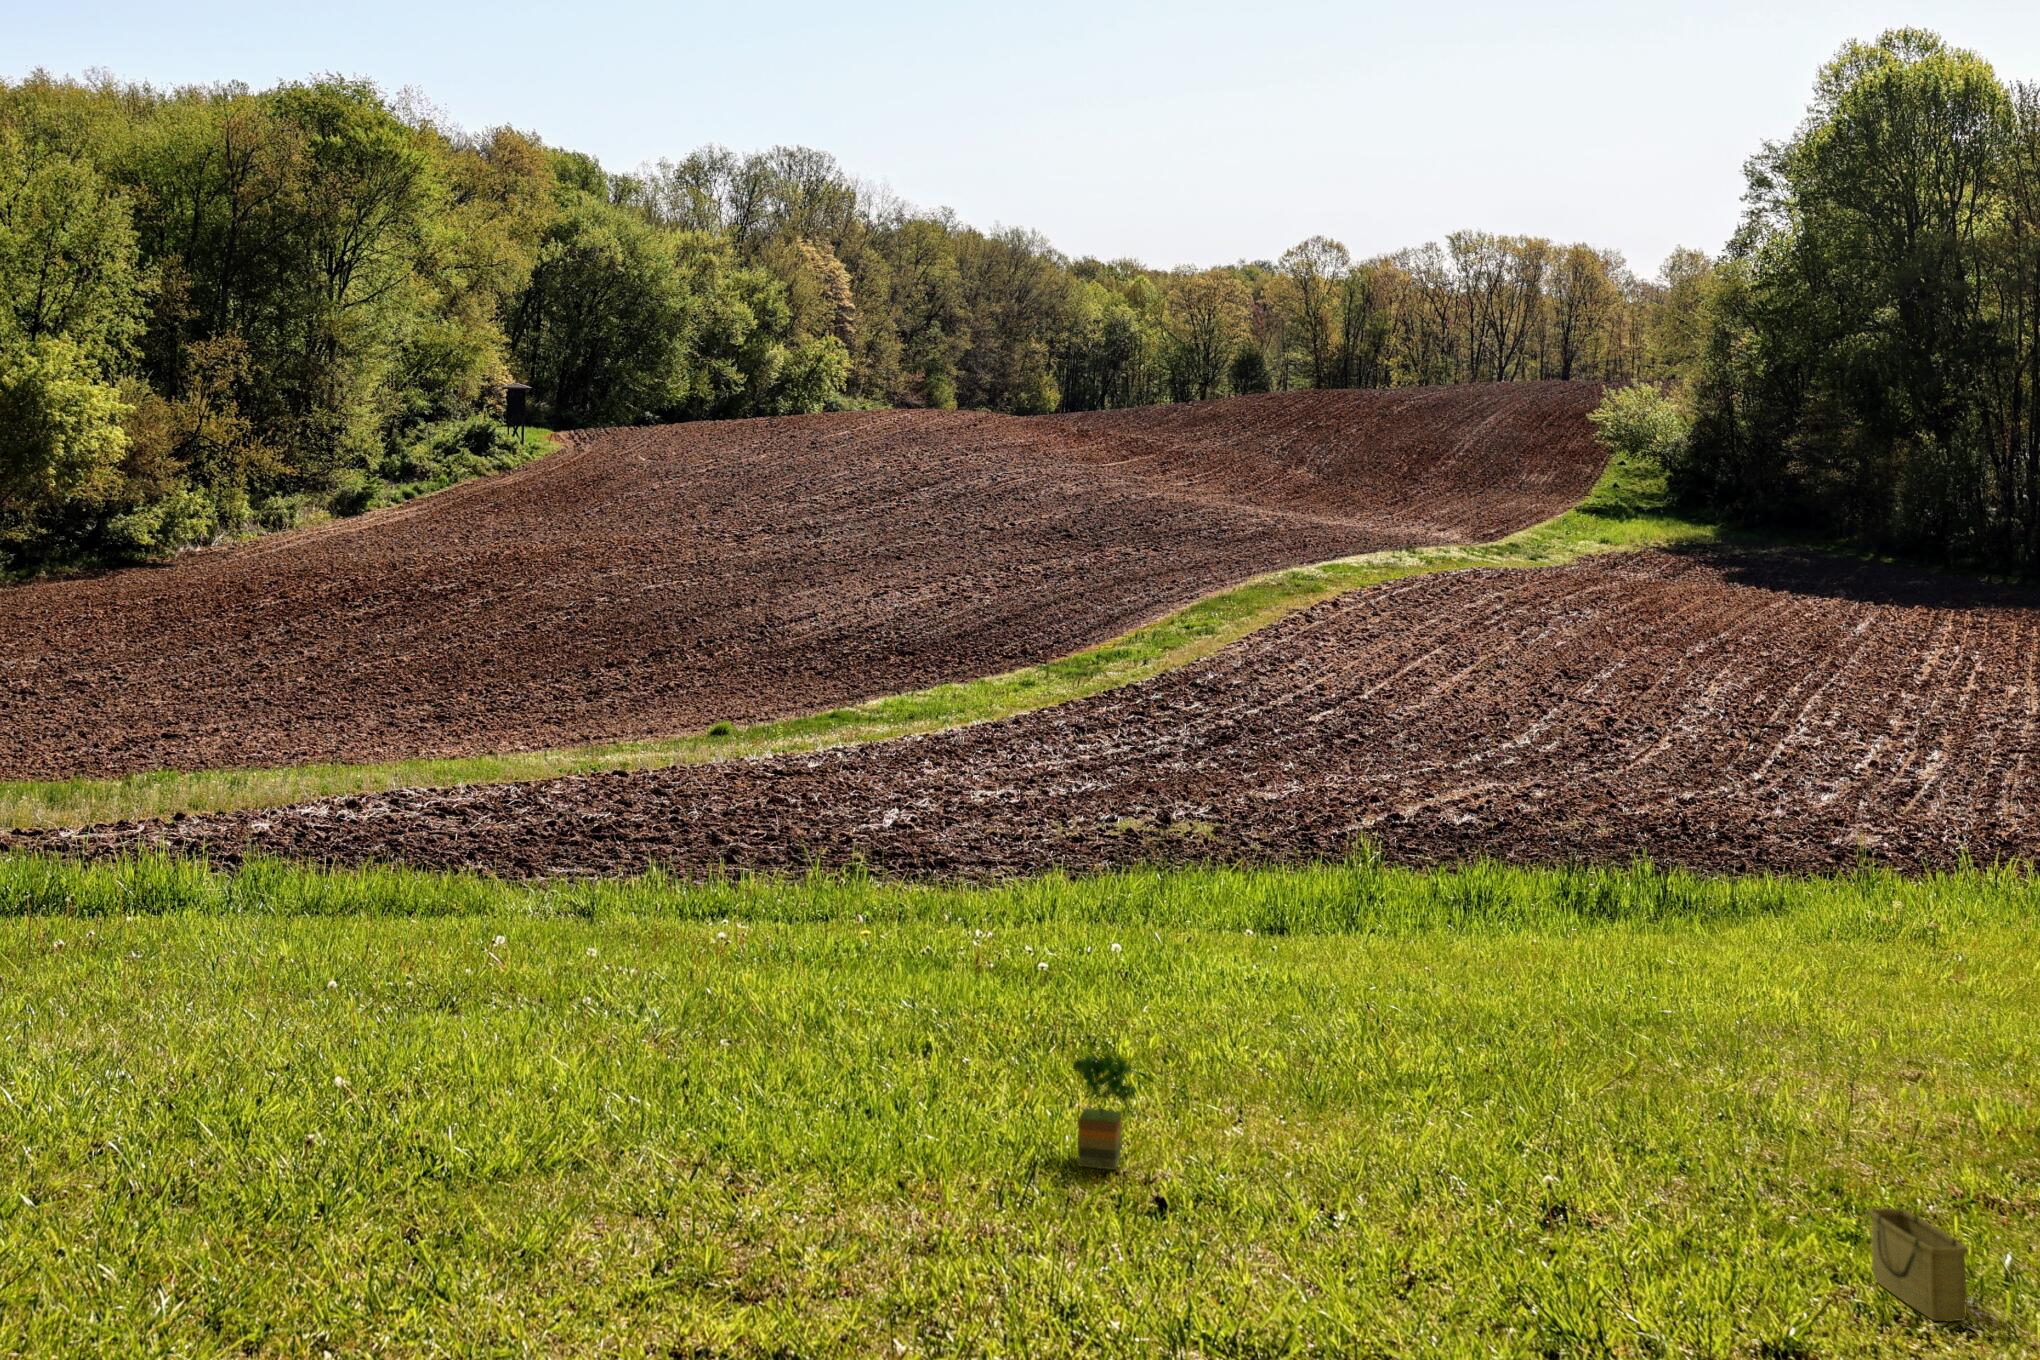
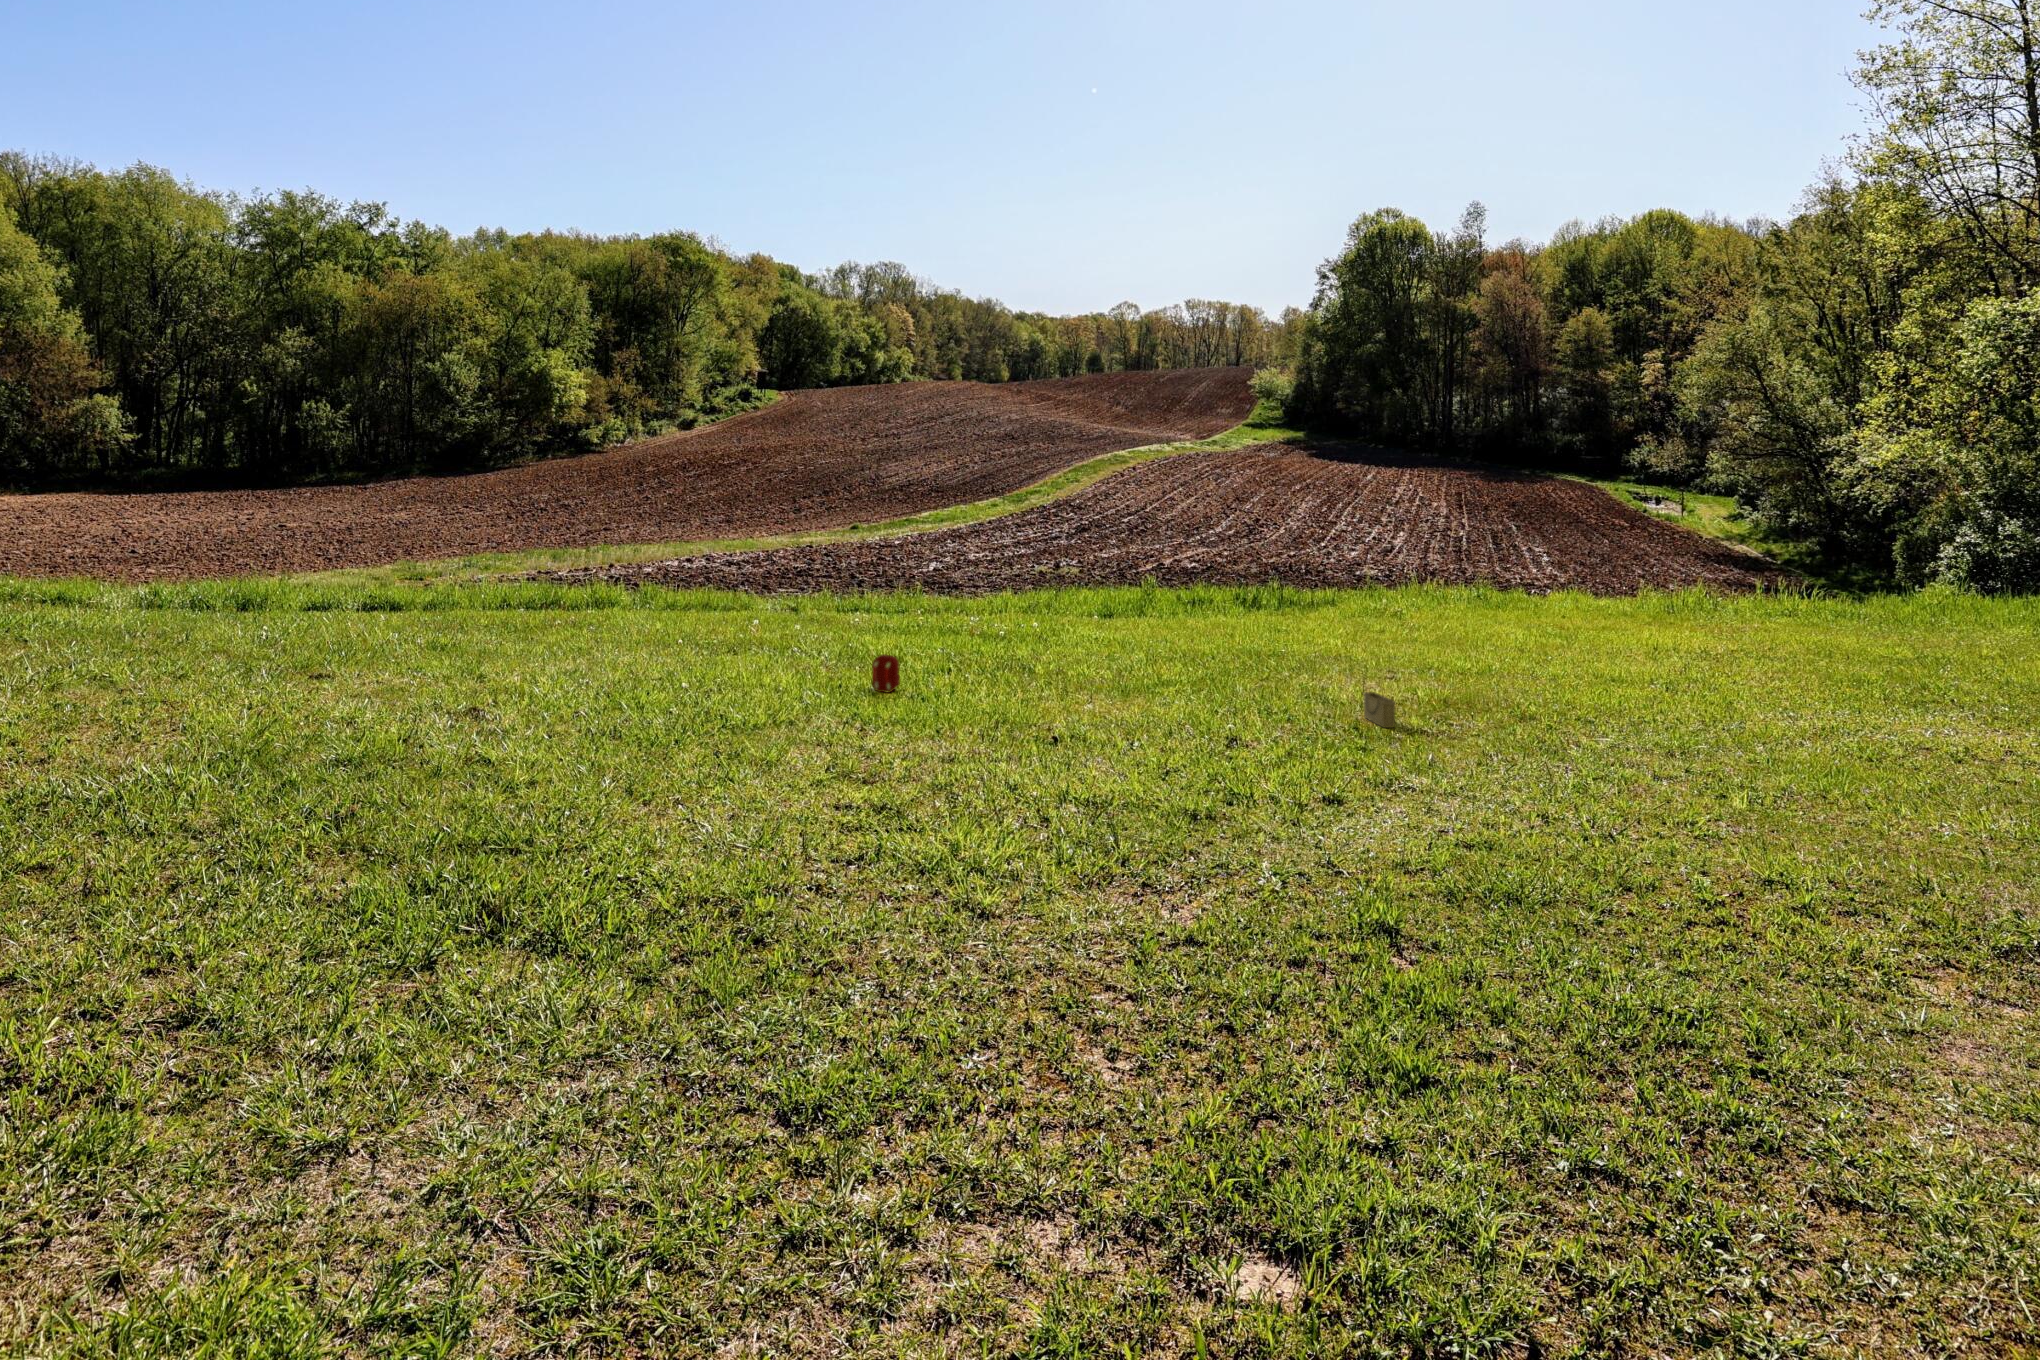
potted tree: present [1071,1055,1136,1170] -> none [1067,646,1094,690]
backpack: none [547,1069,625,1172] -> present [872,654,900,692]

